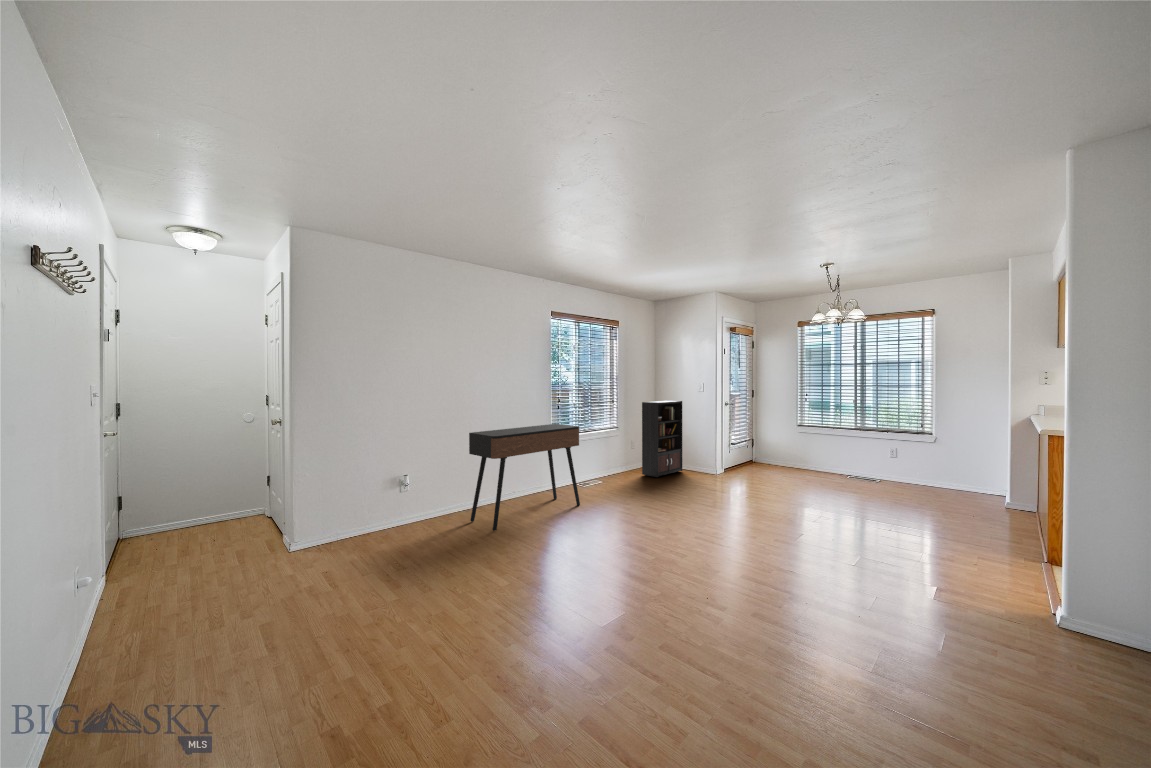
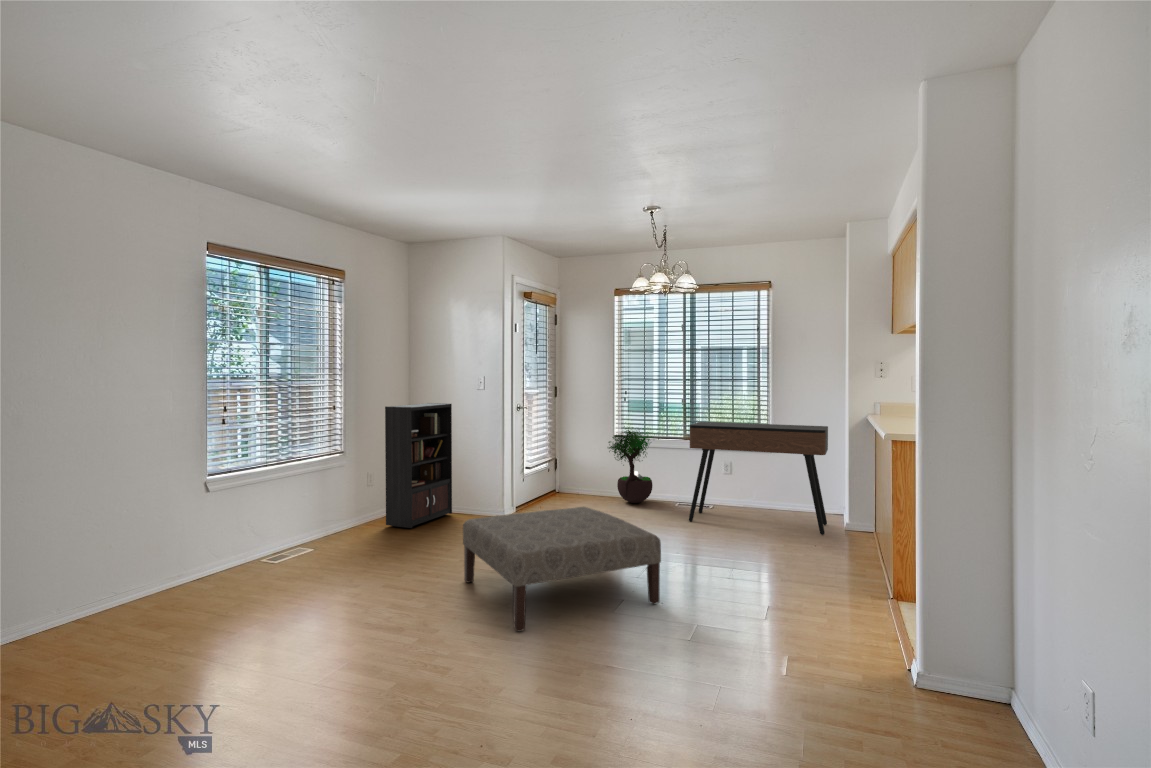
potted tree: none [793,416,831,475] -> present [609,426,653,503]
console table: present [469,424,580,531] -> present [689,422,828,535]
ottoman: none [693,471,832,541] -> present [463,507,661,631]

